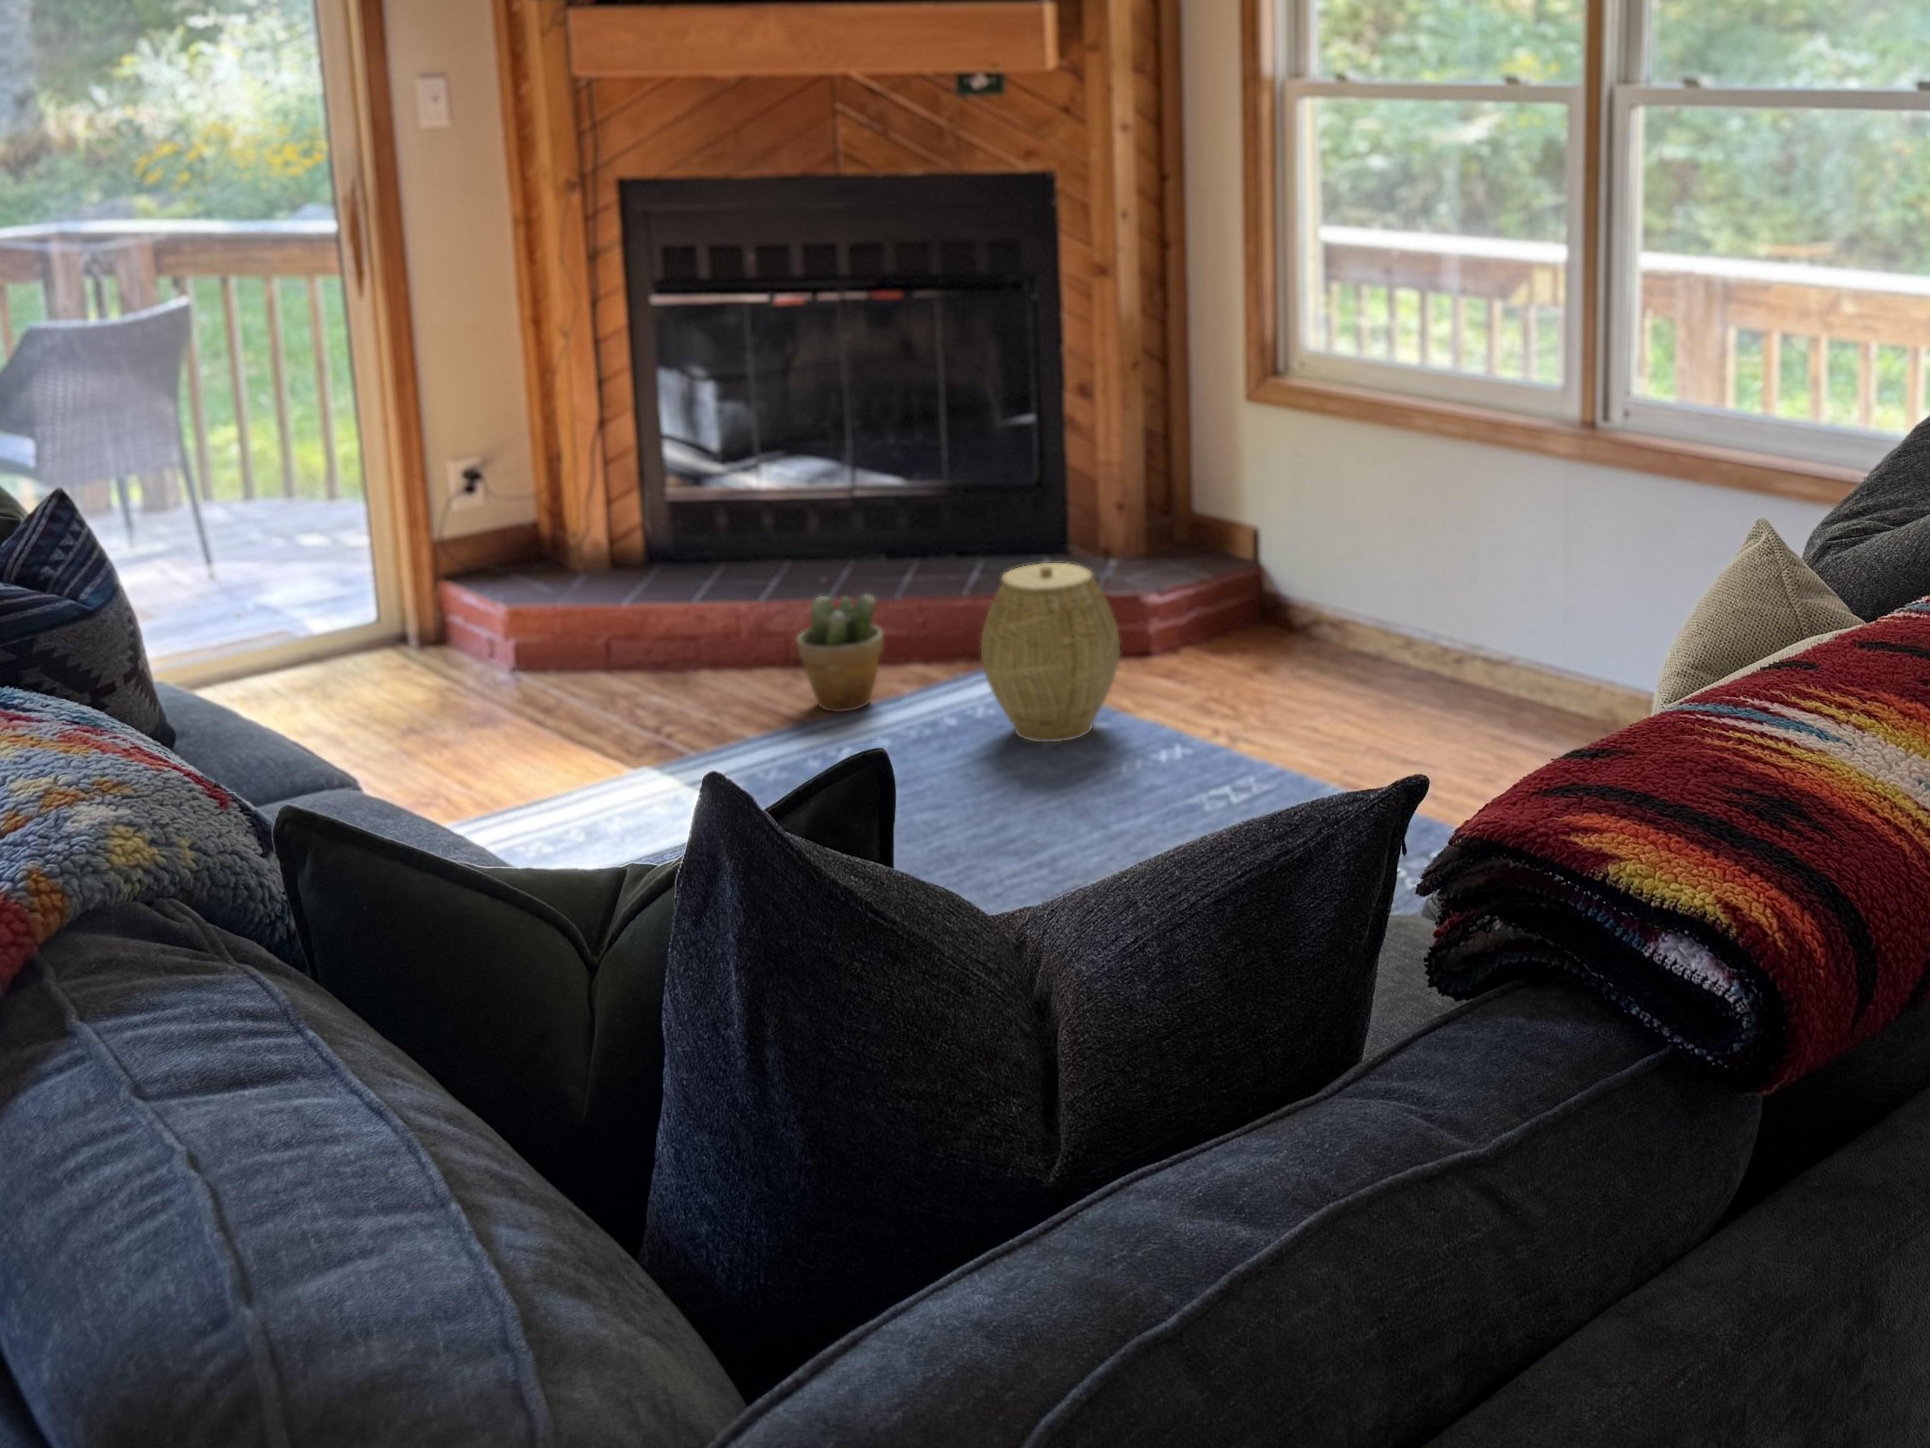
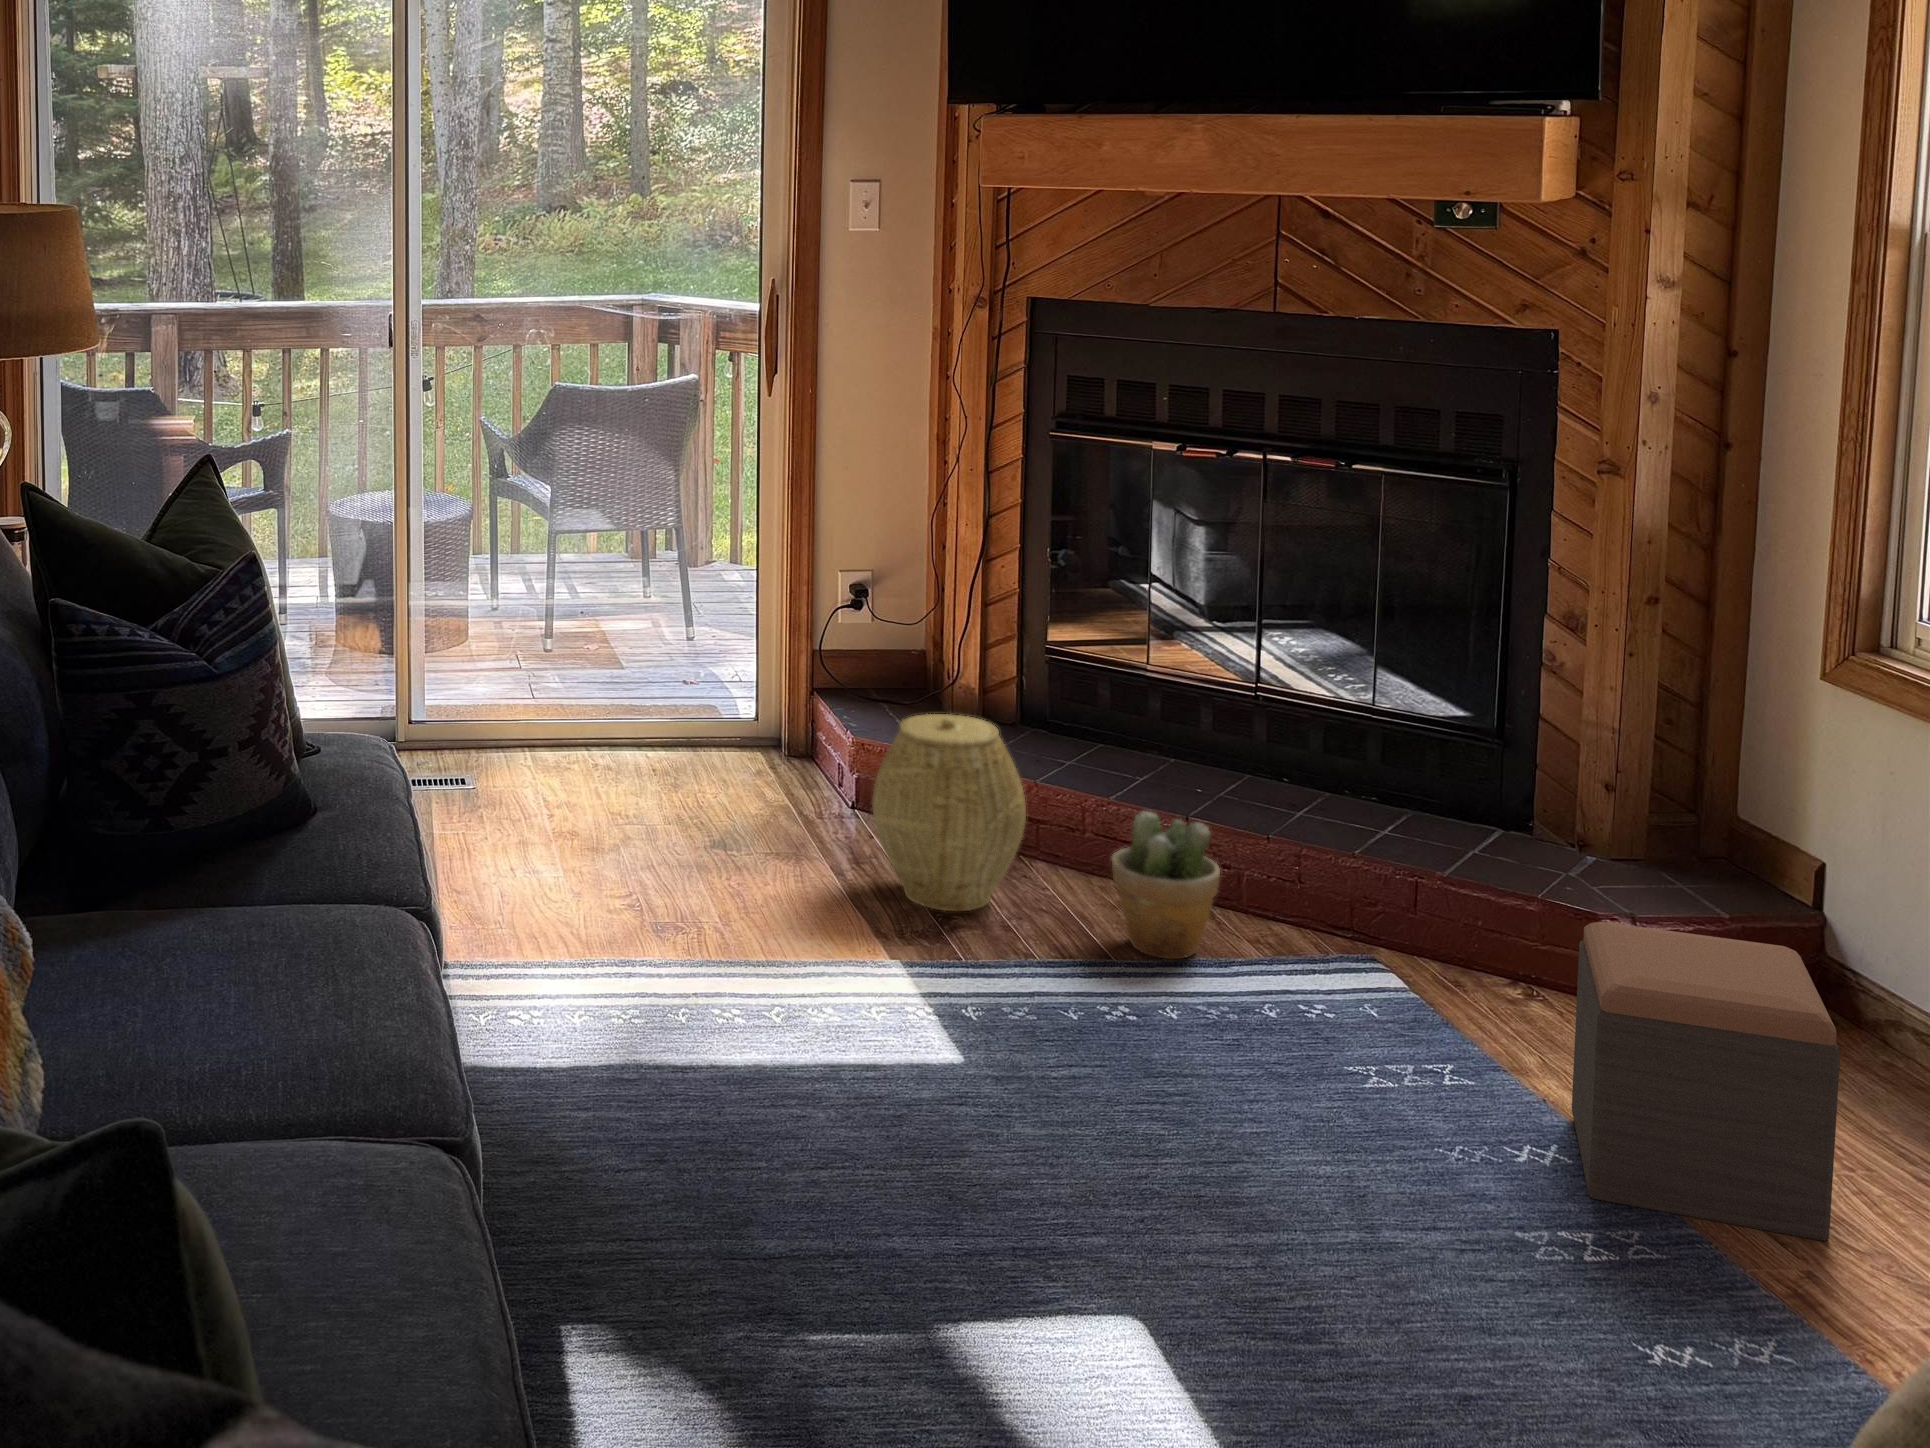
woven basket: present [981,563,1120,742] -> present [872,714,1026,911]
footstool: none [1167,575,1341,773] -> present [1572,922,1840,1241]

